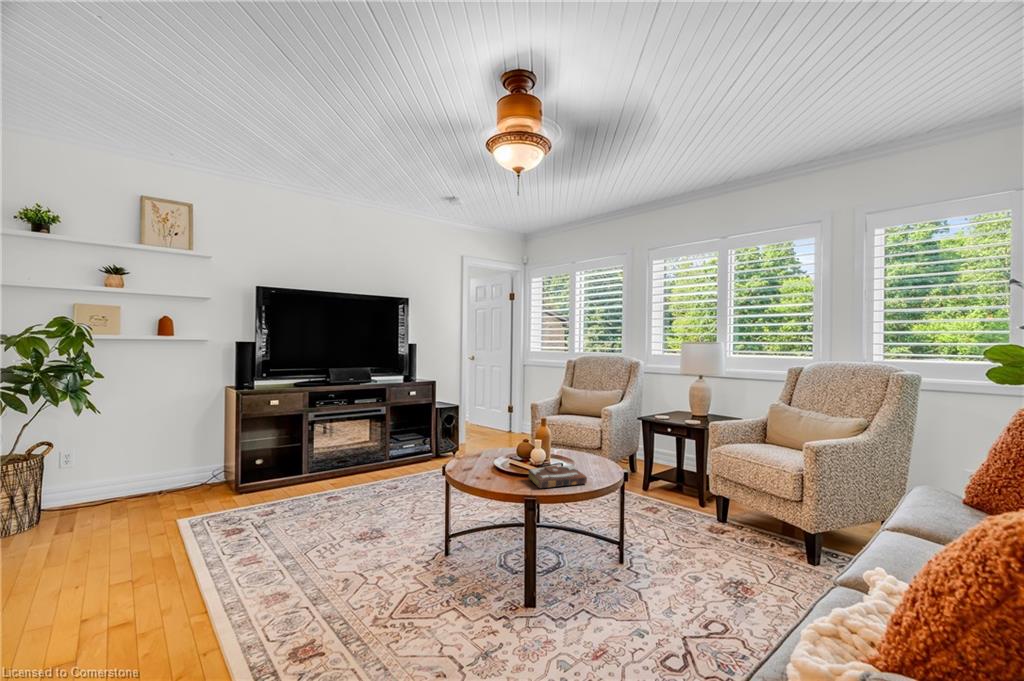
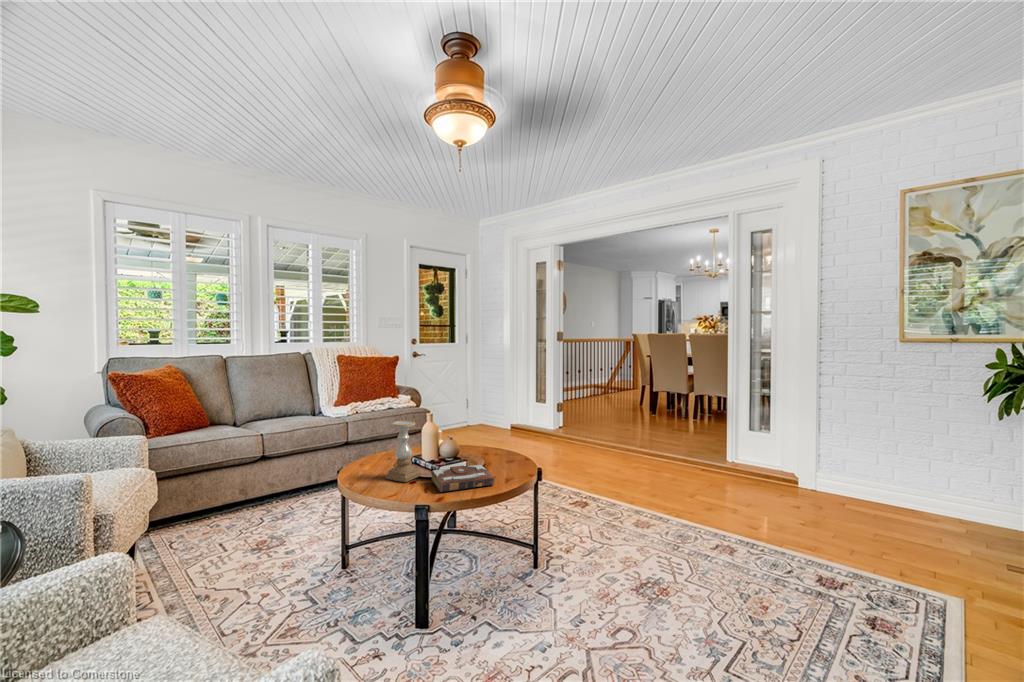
candle holder: none [486,424,517,479] -> present [386,421,421,482]

